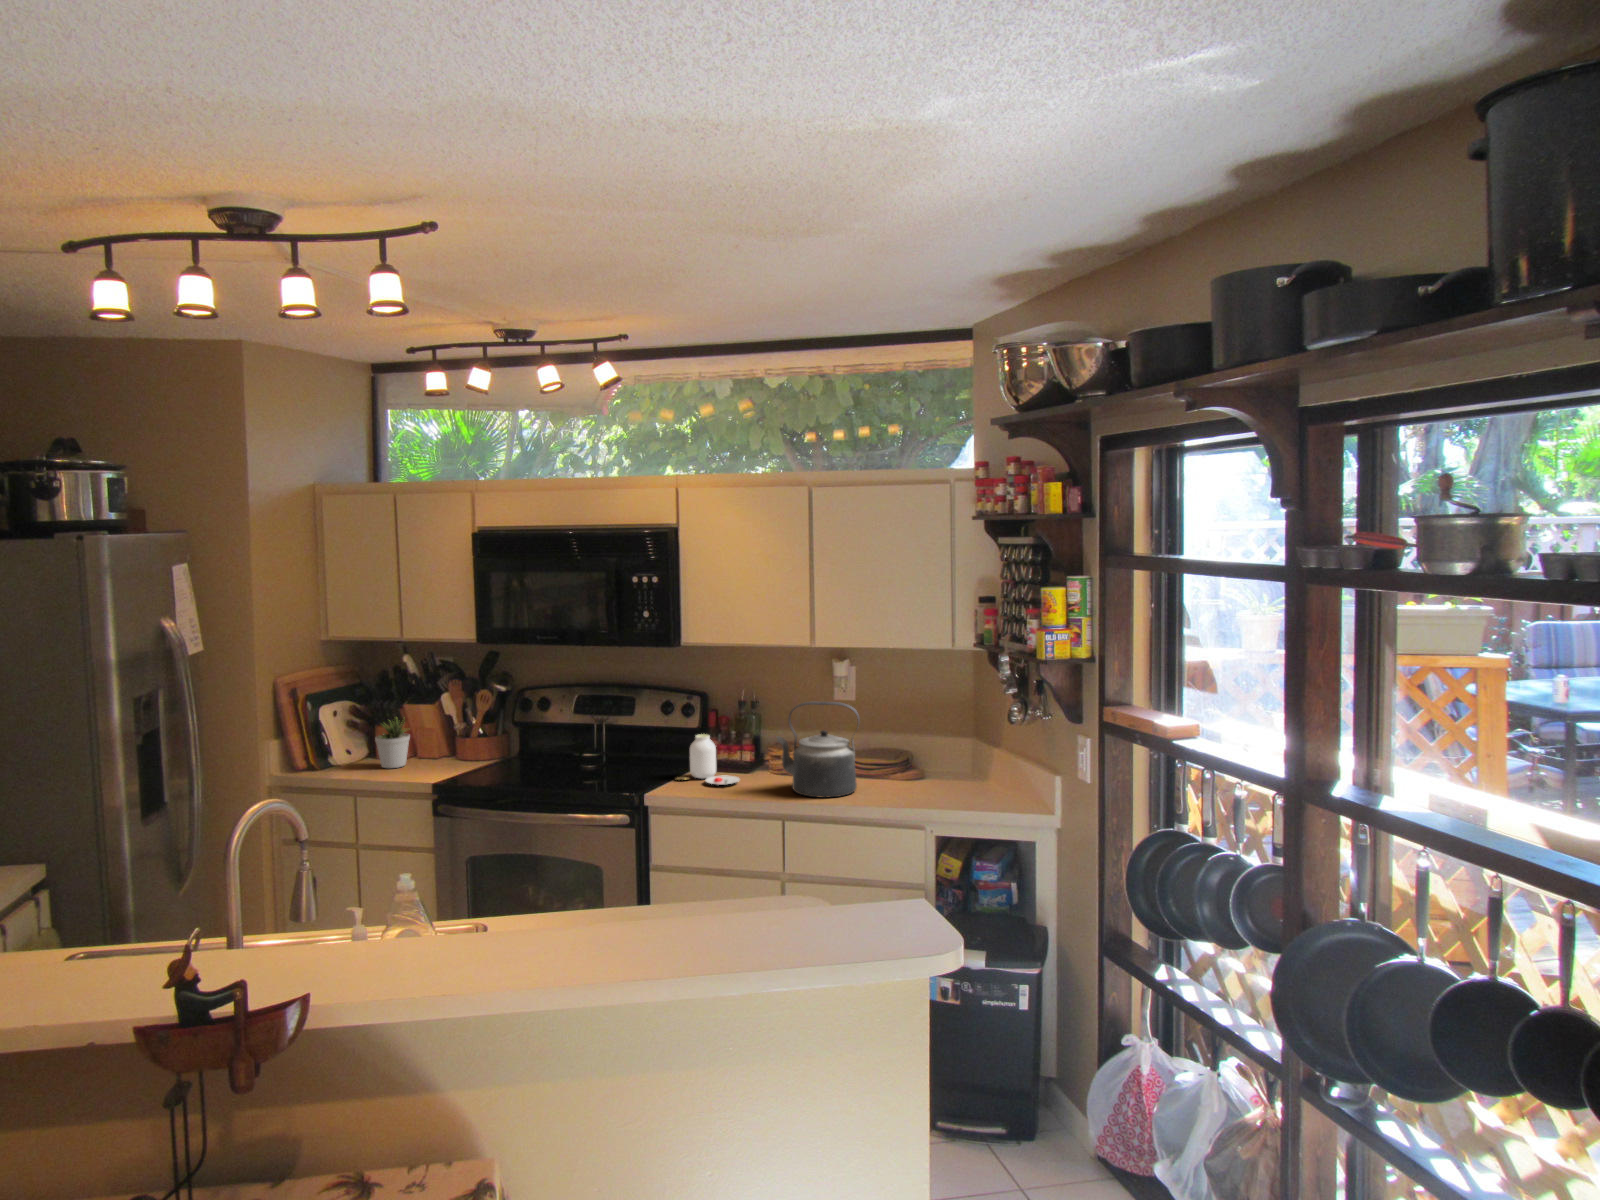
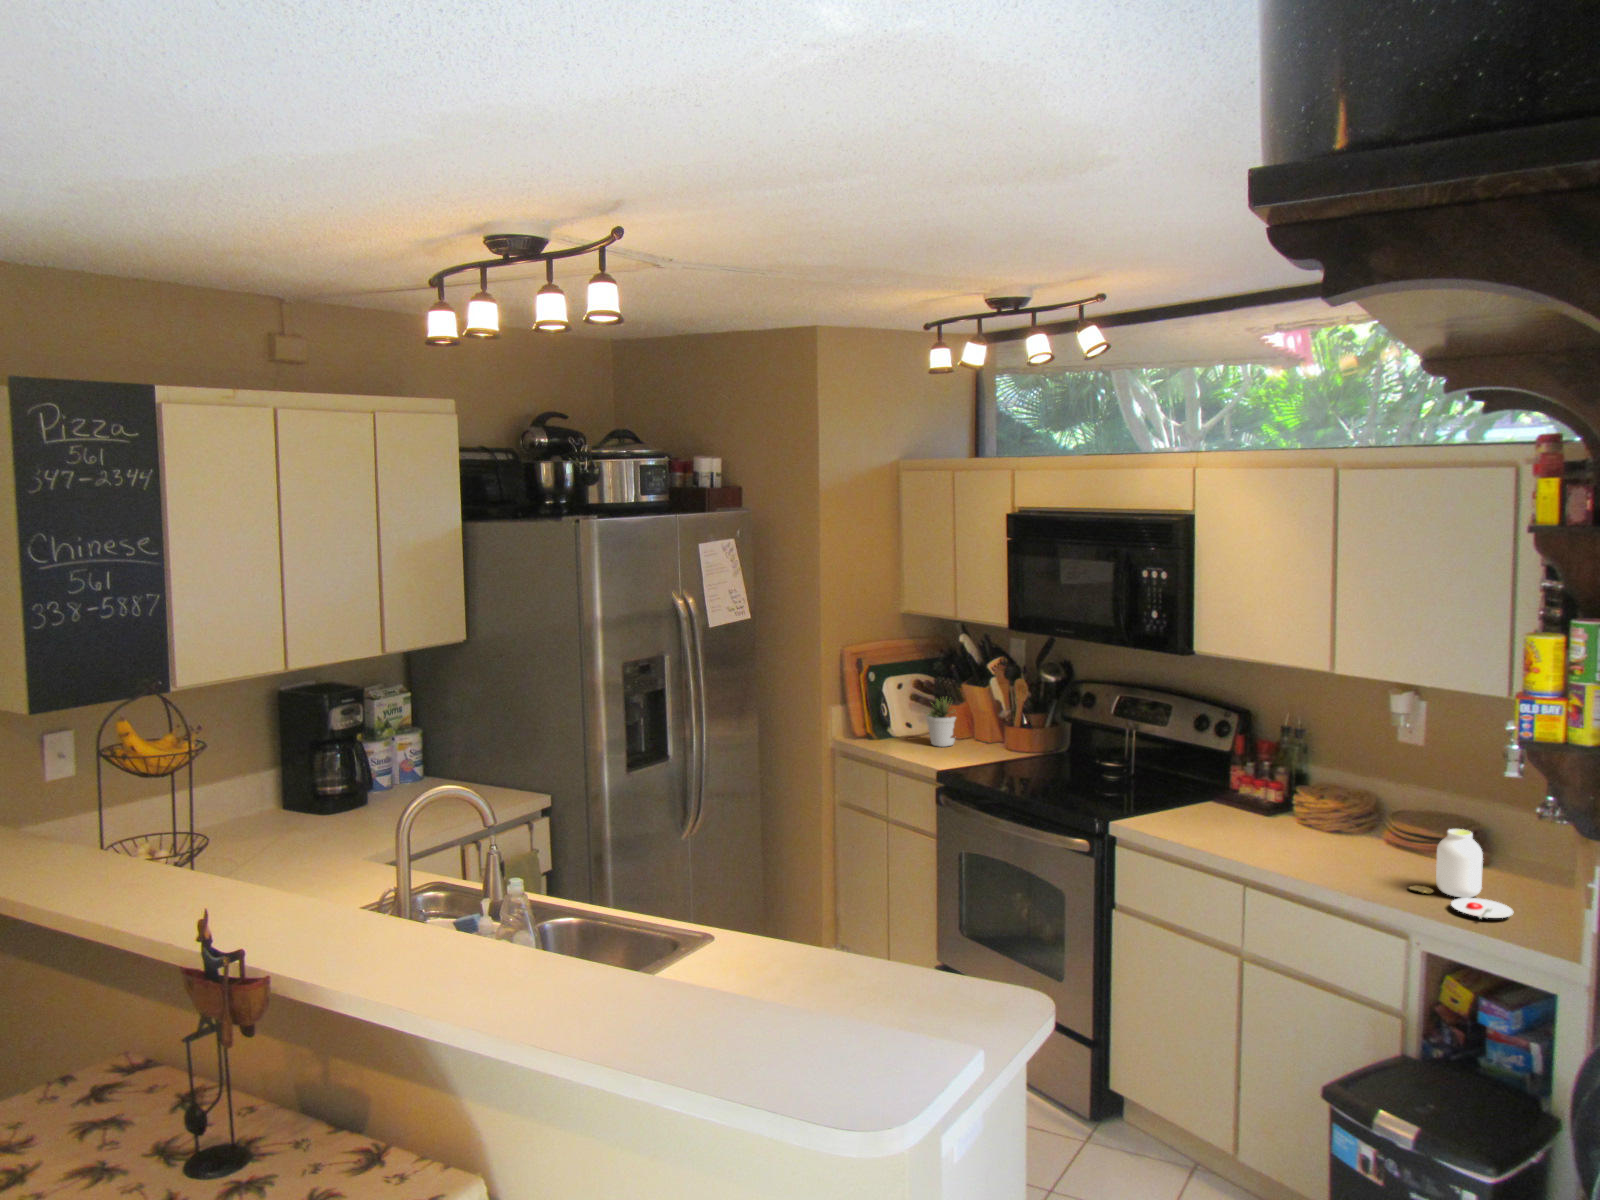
kettle: present [777,702,860,798] -> none [1270,745,1376,875]
jar: present [676,734,740,785] -> present [1409,829,1513,918]

